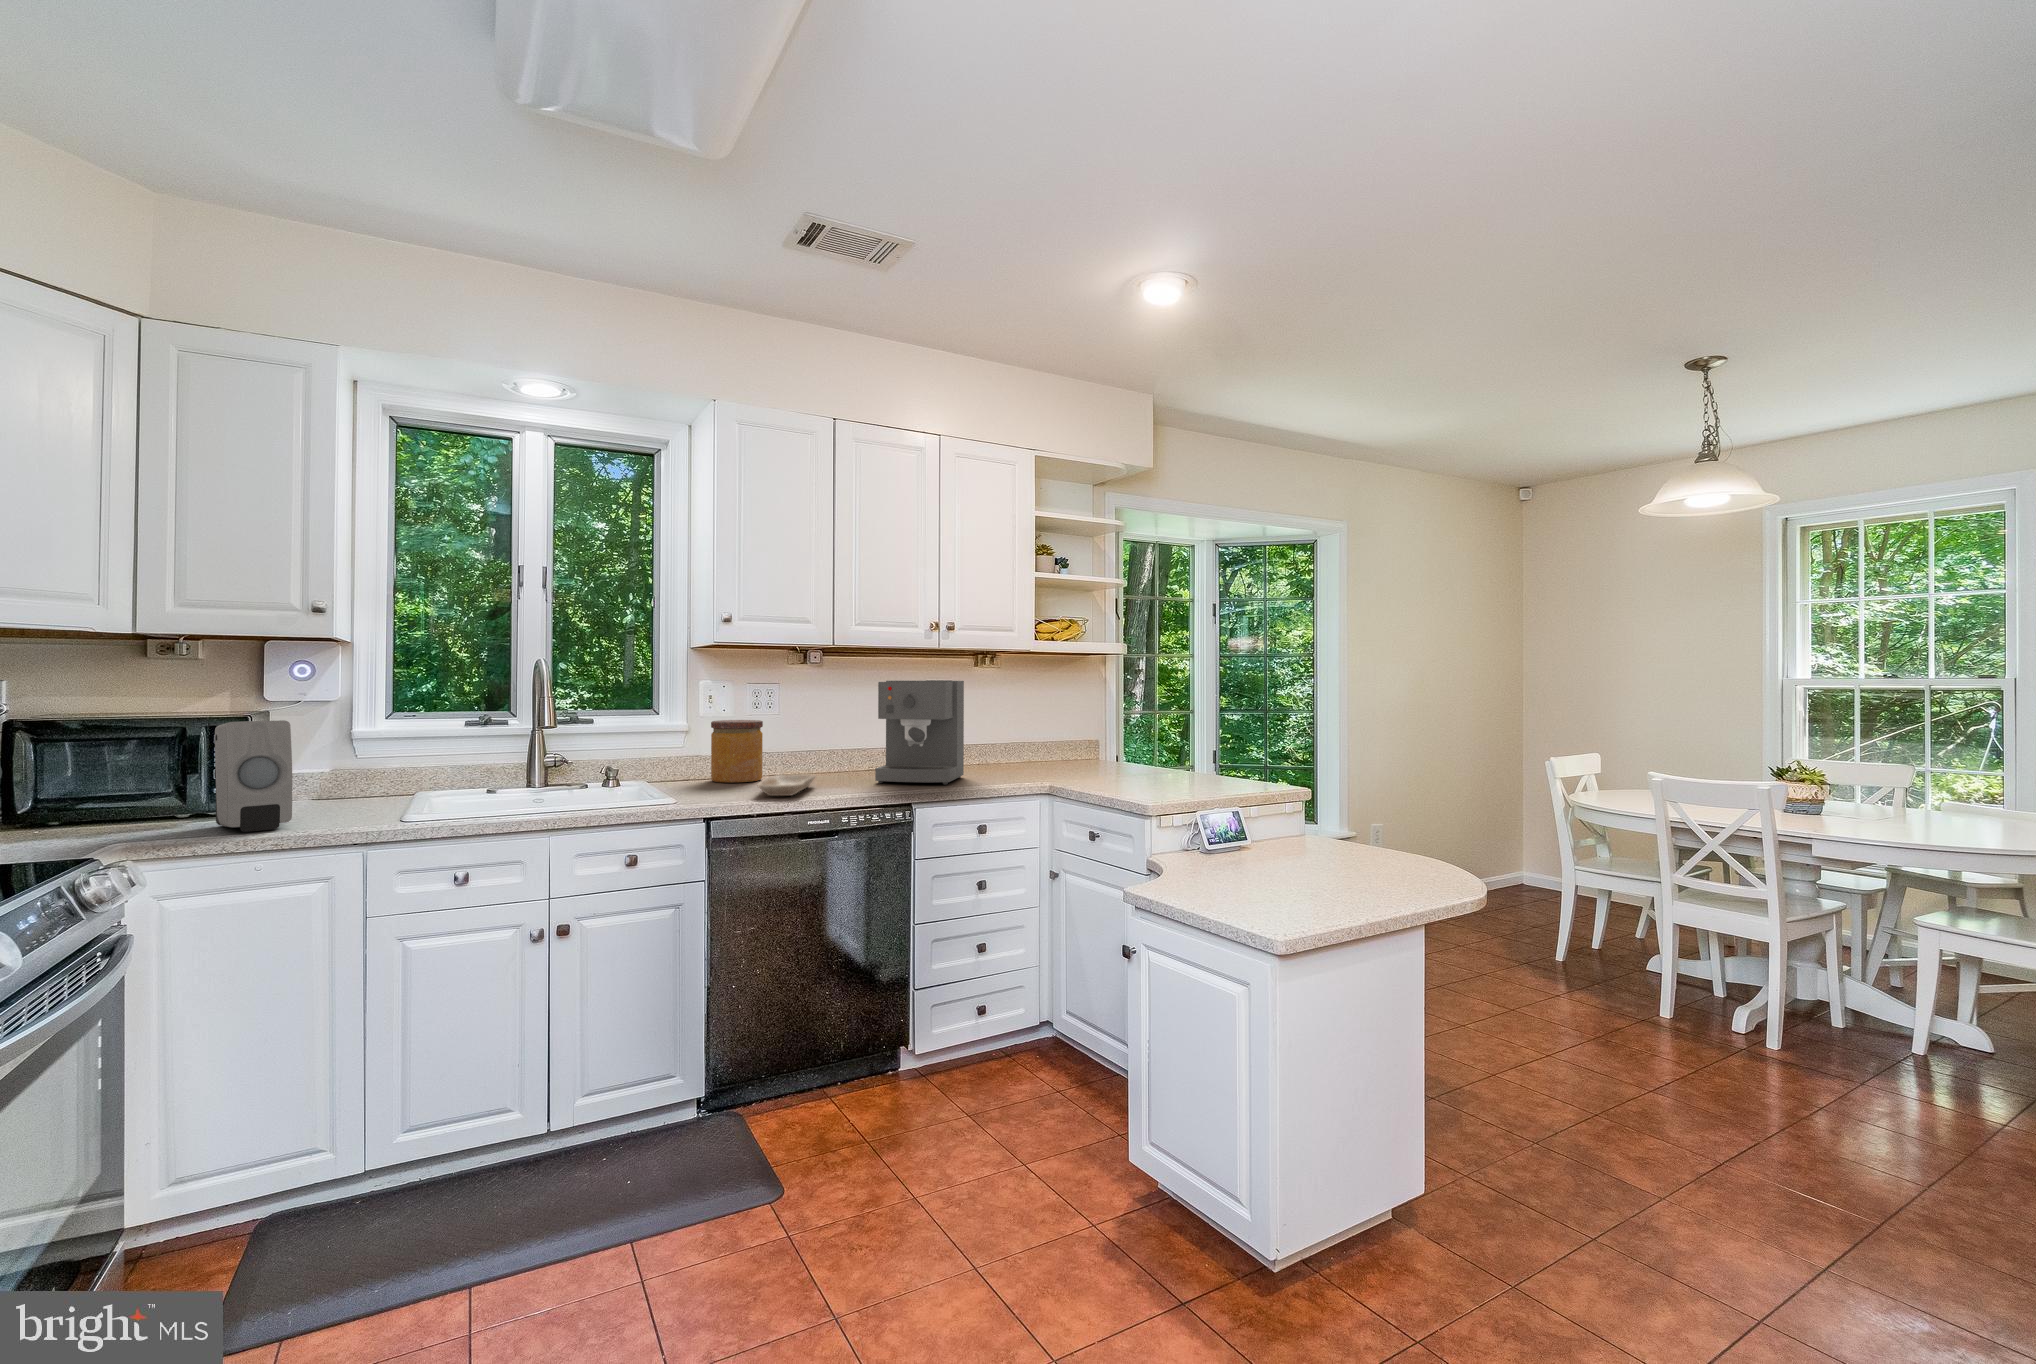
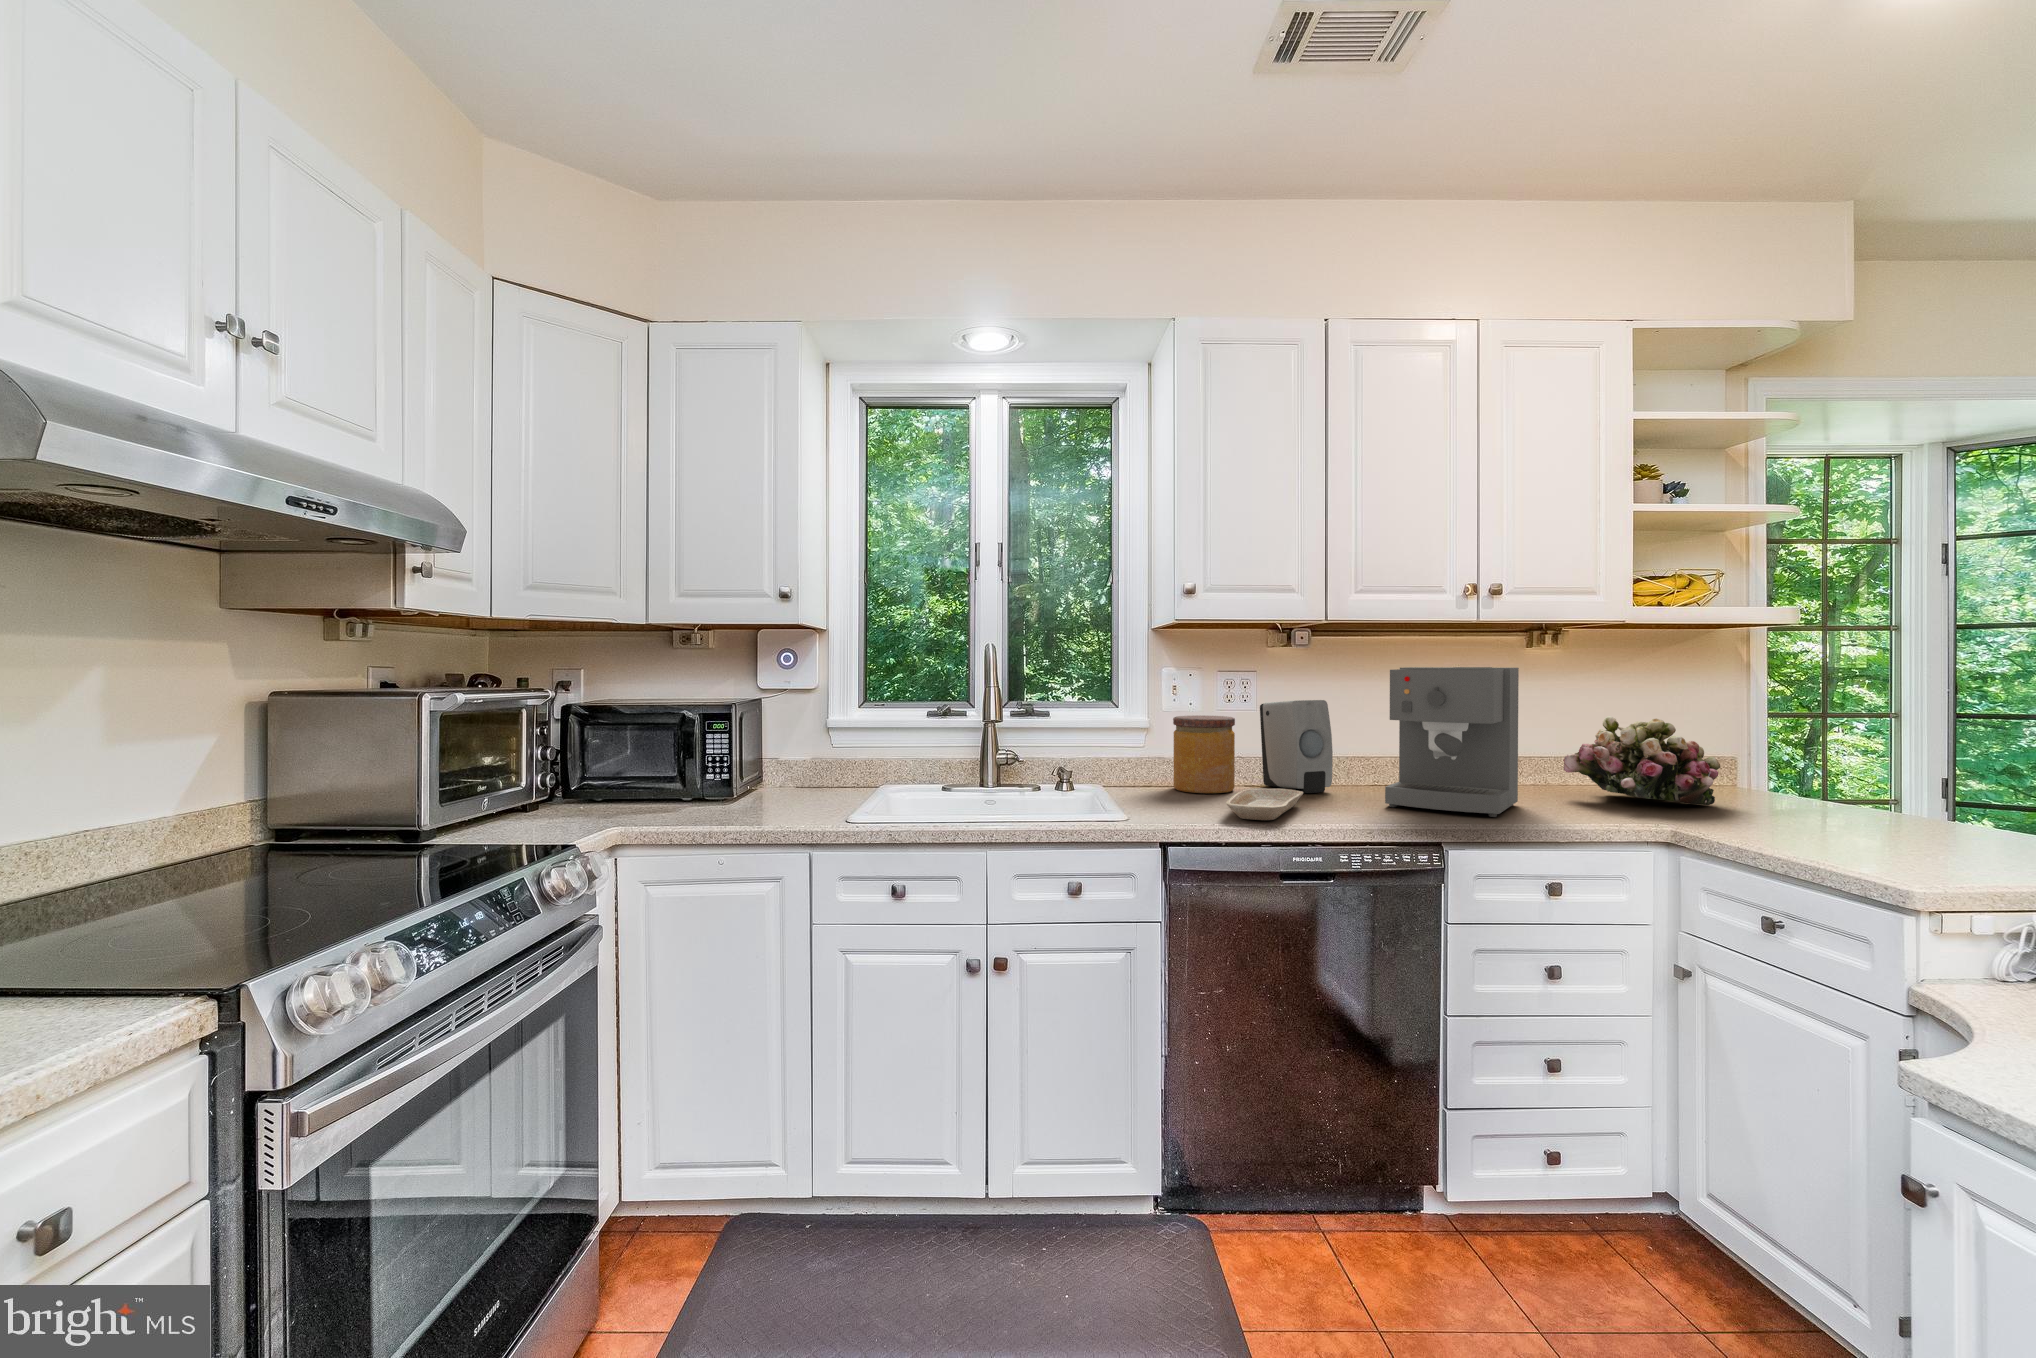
flower arrangement: none [993,714,1081,771] -> present [1563,716,1720,805]
soap dispenser: present [215,720,292,832] -> present [1260,700,1333,793]

